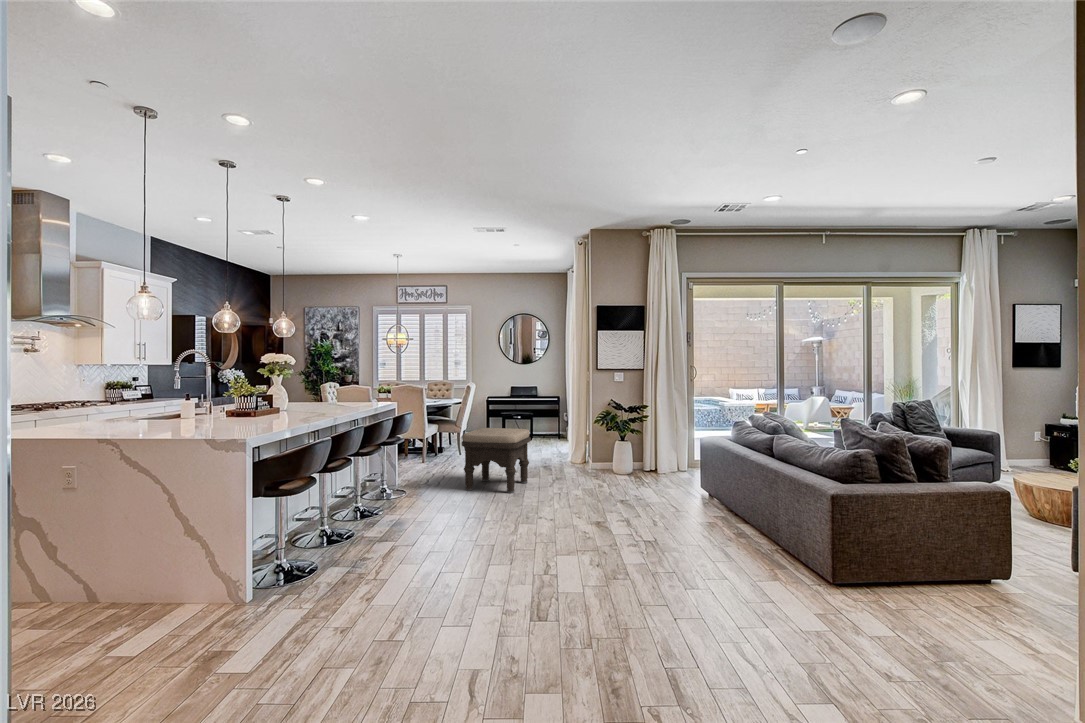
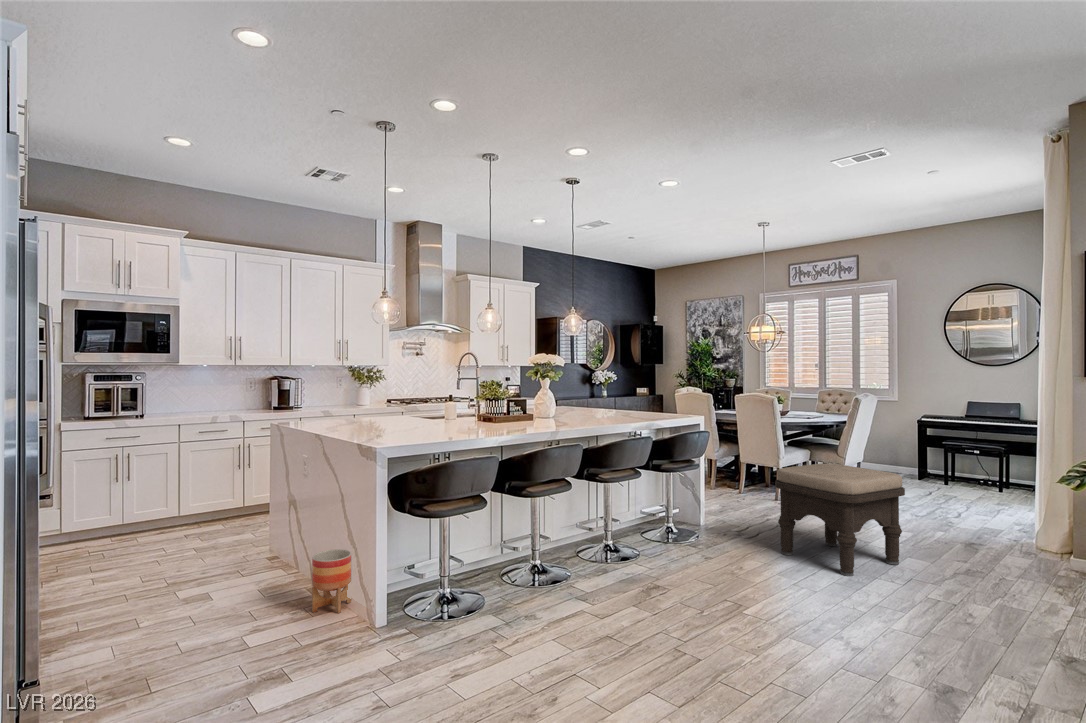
planter: none [137,554,184,624] -> present [312,549,351,613]

